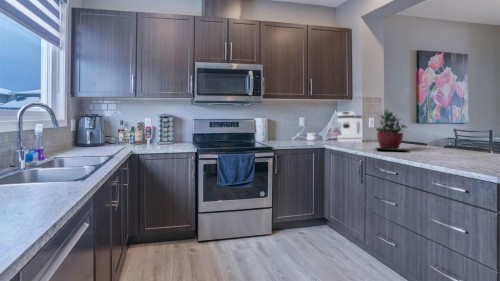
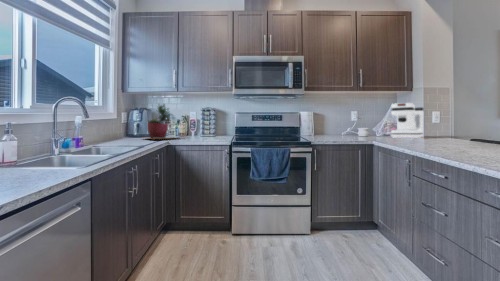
succulent plant: present [376,110,406,150] -> present [147,105,171,139]

